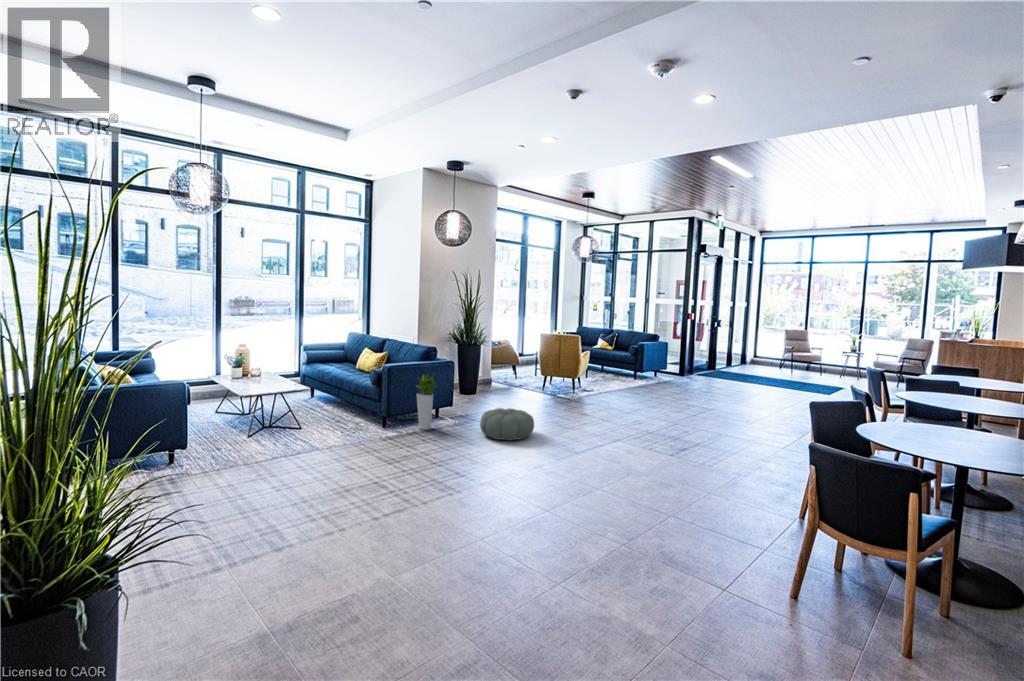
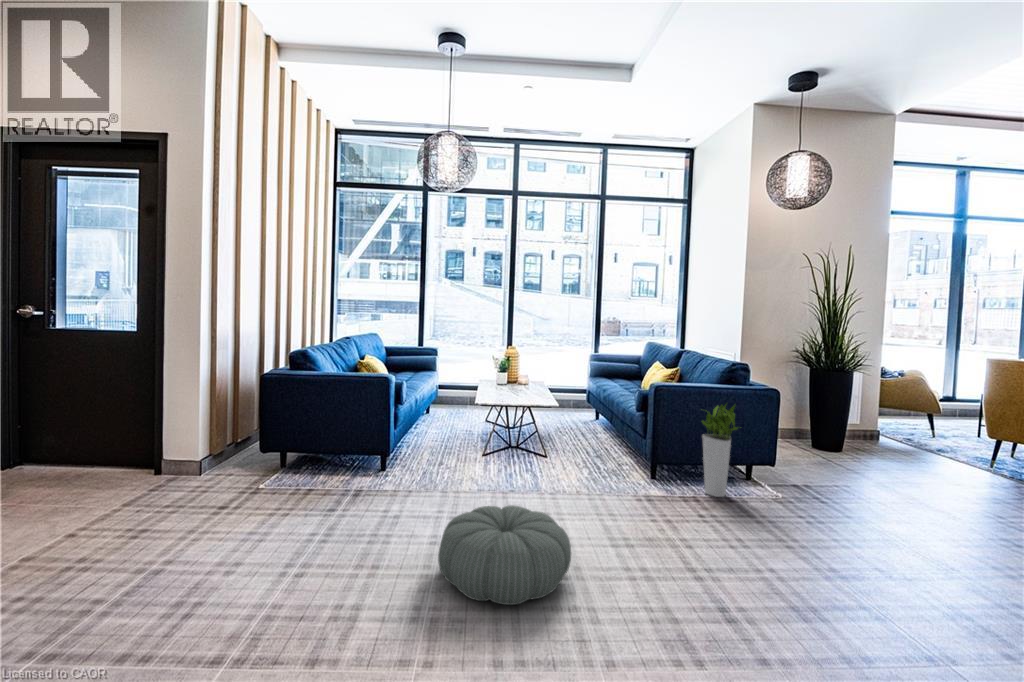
pouf: present [480,408,534,441] -> present [438,505,571,605]

